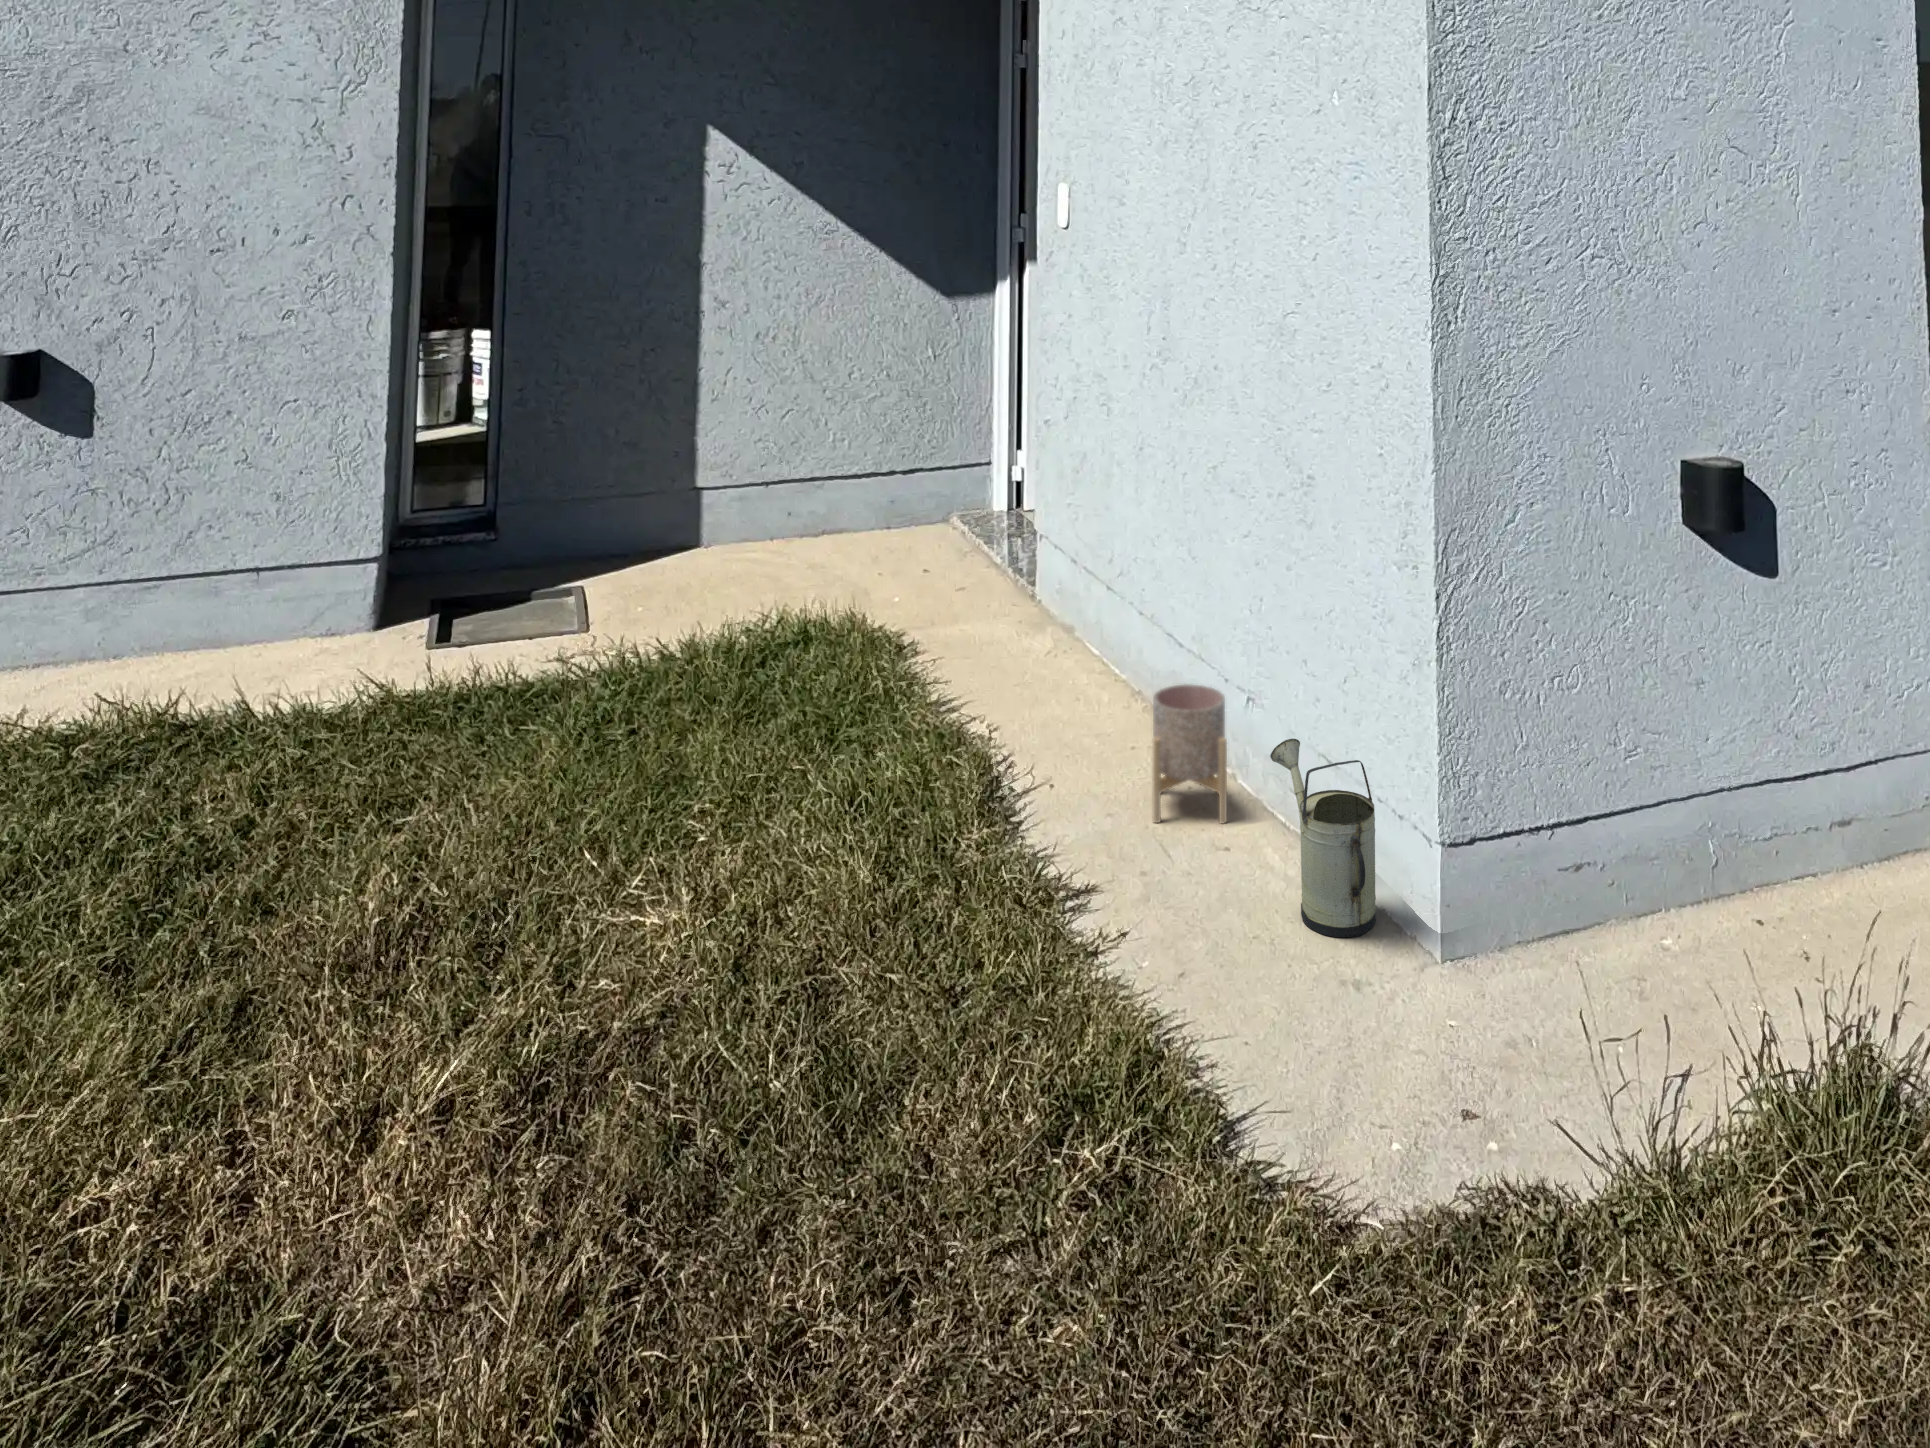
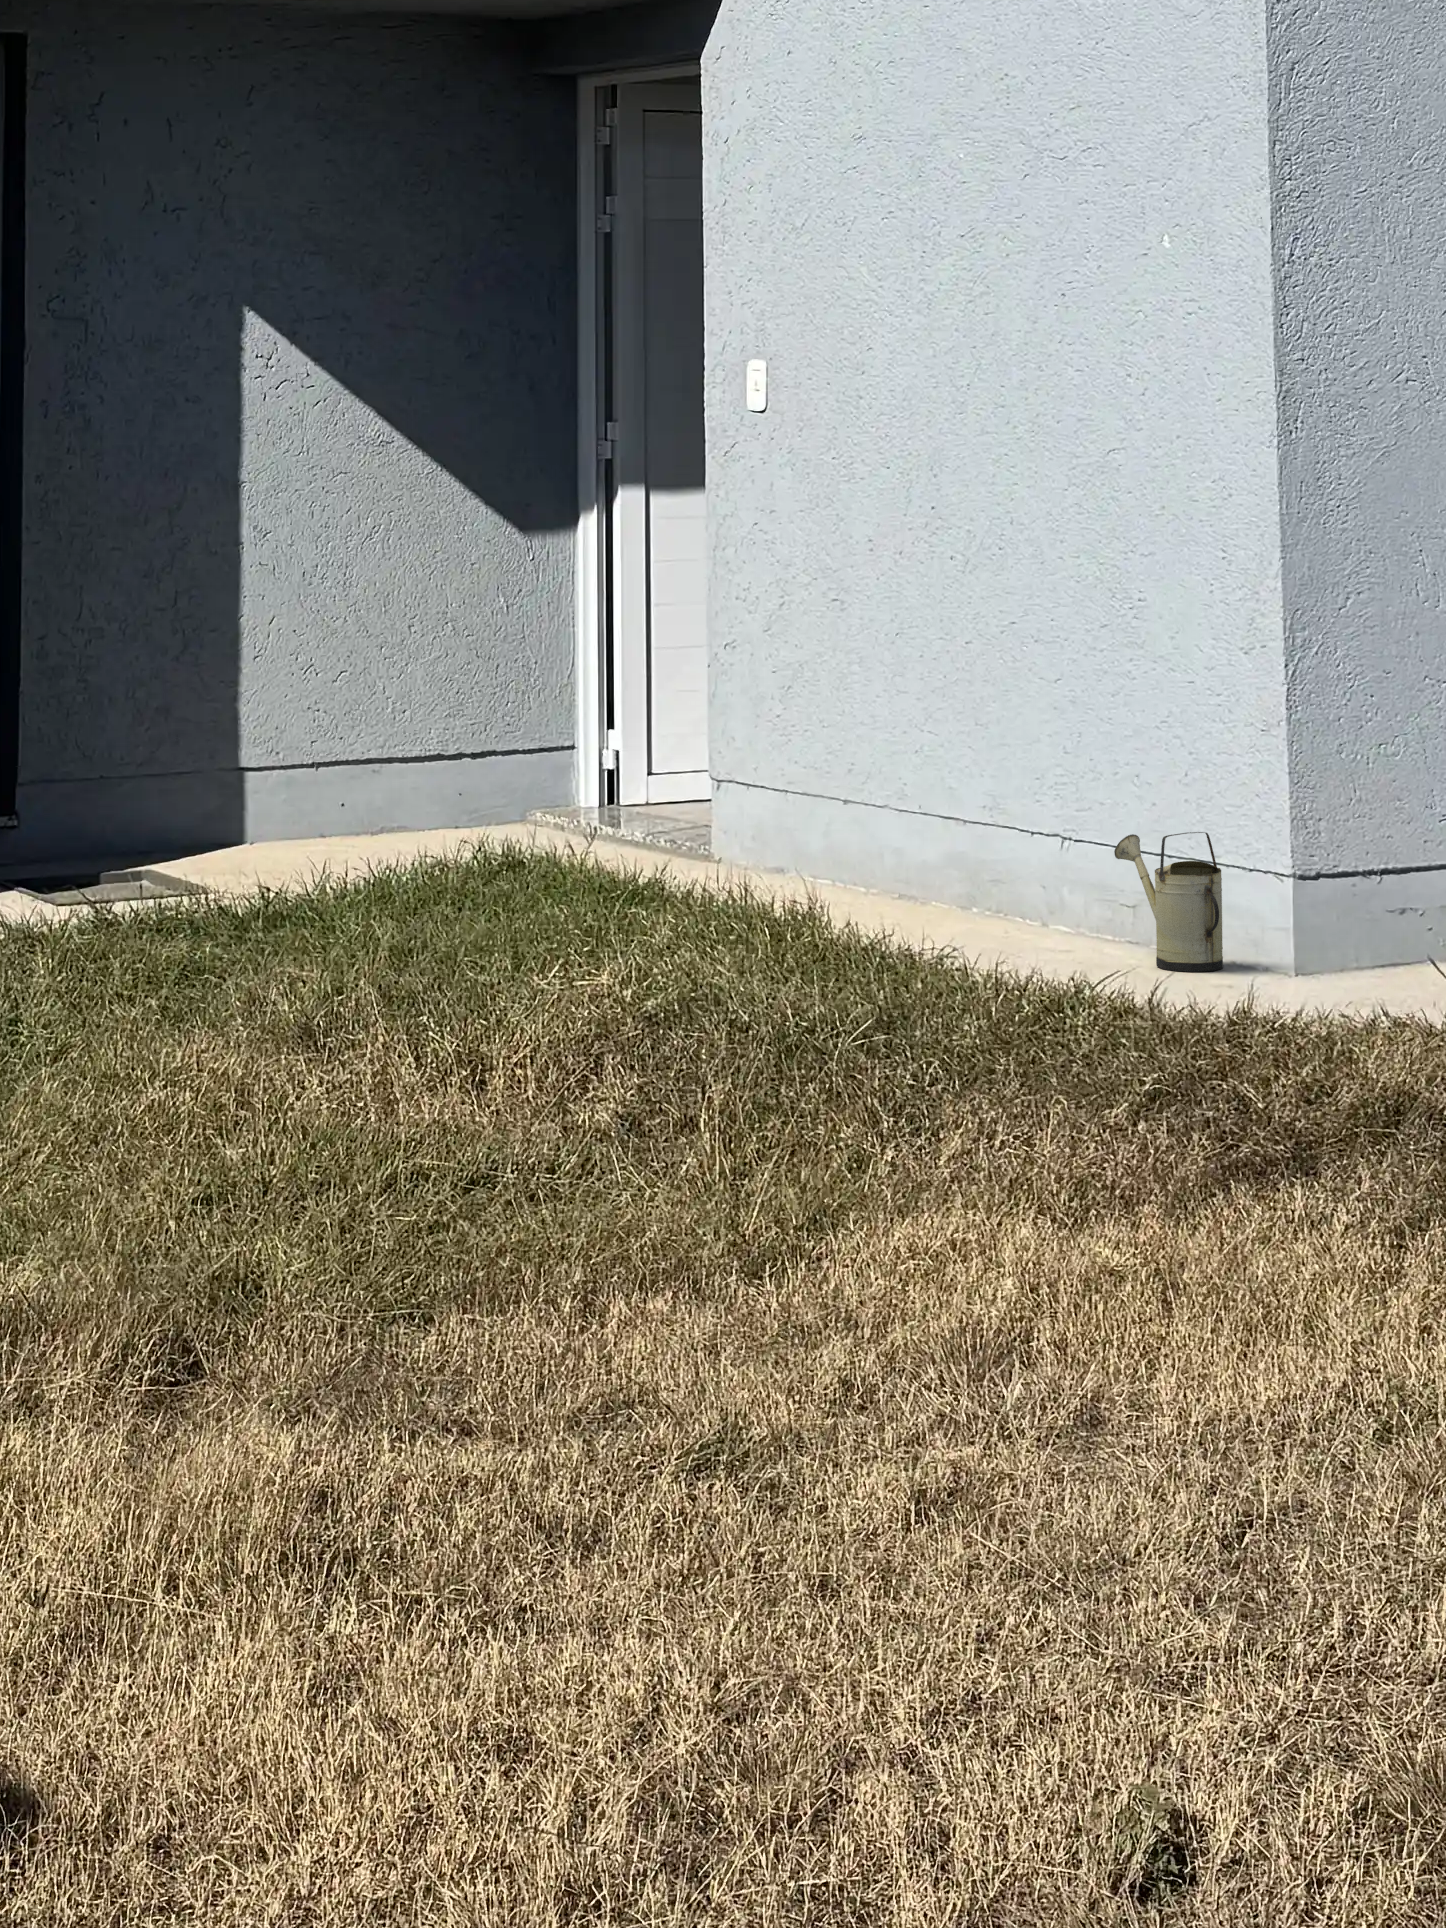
planter: present [1152,684,1227,823] -> none [962,841,1048,958]

